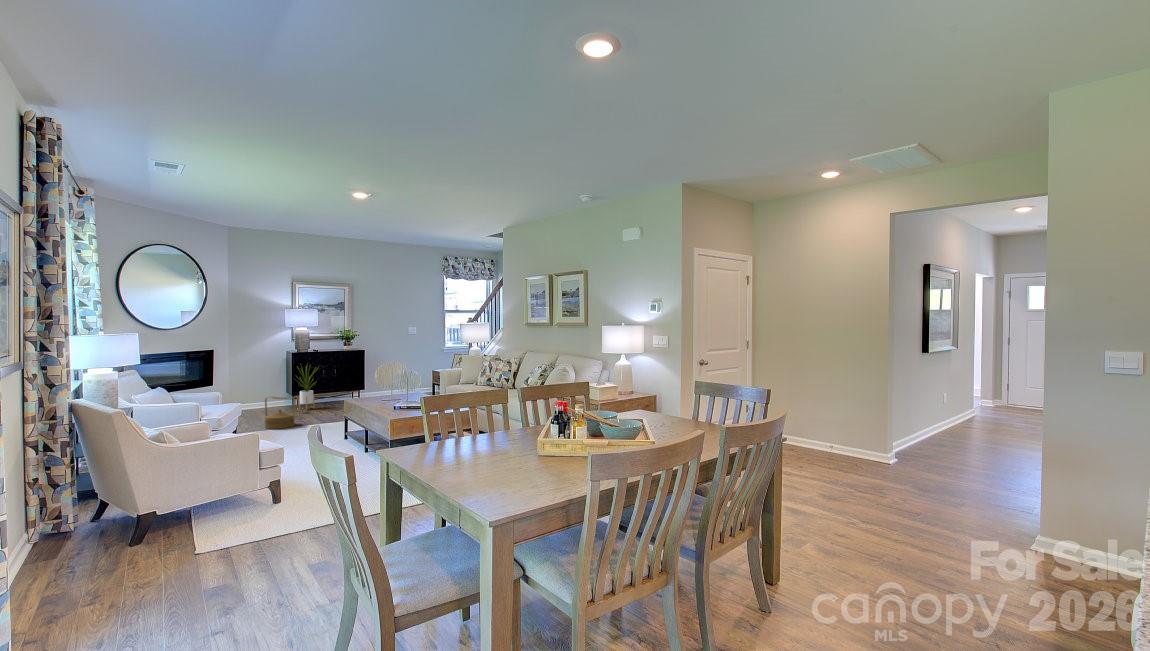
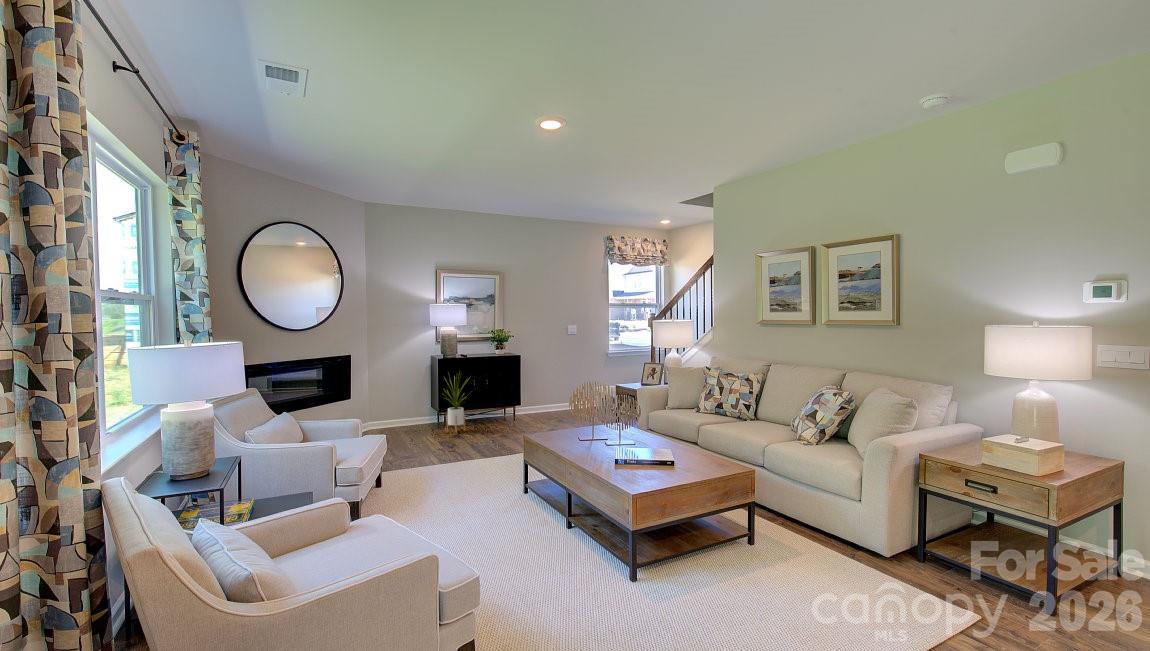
basket: present [264,397,296,429] -> none [411,420,449,465]

